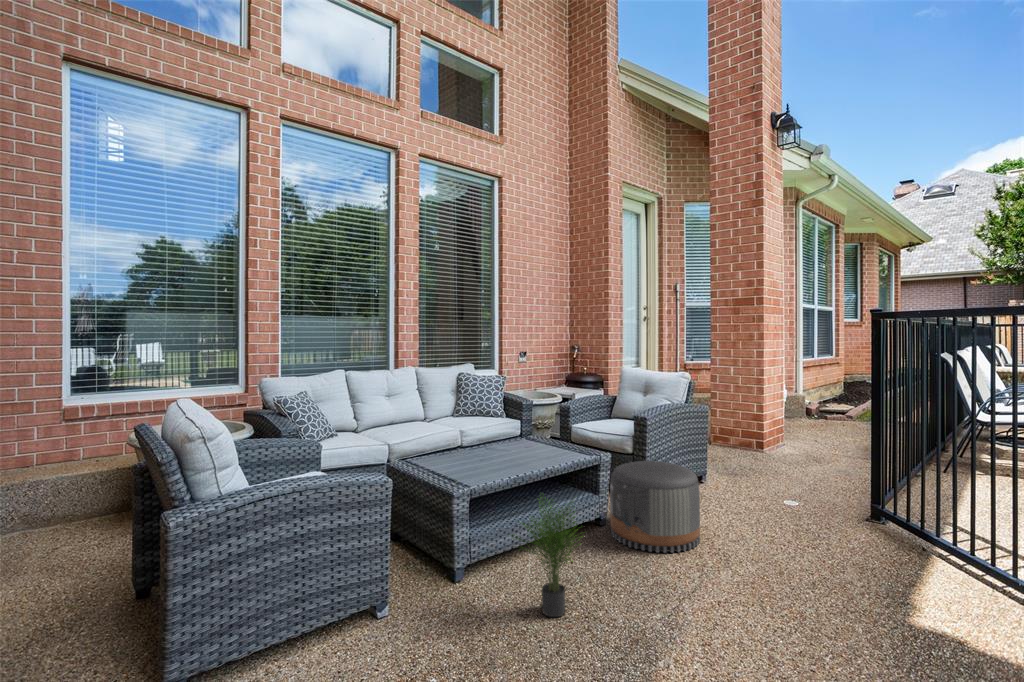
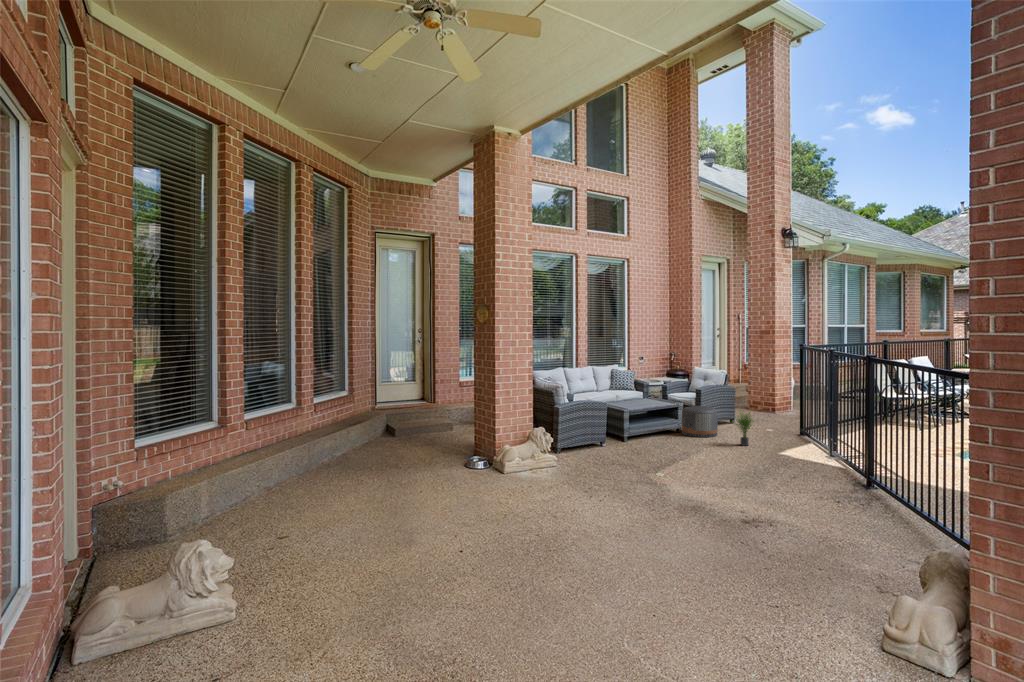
potted plant: present [515,502,582,617] -> present [736,413,752,446]

